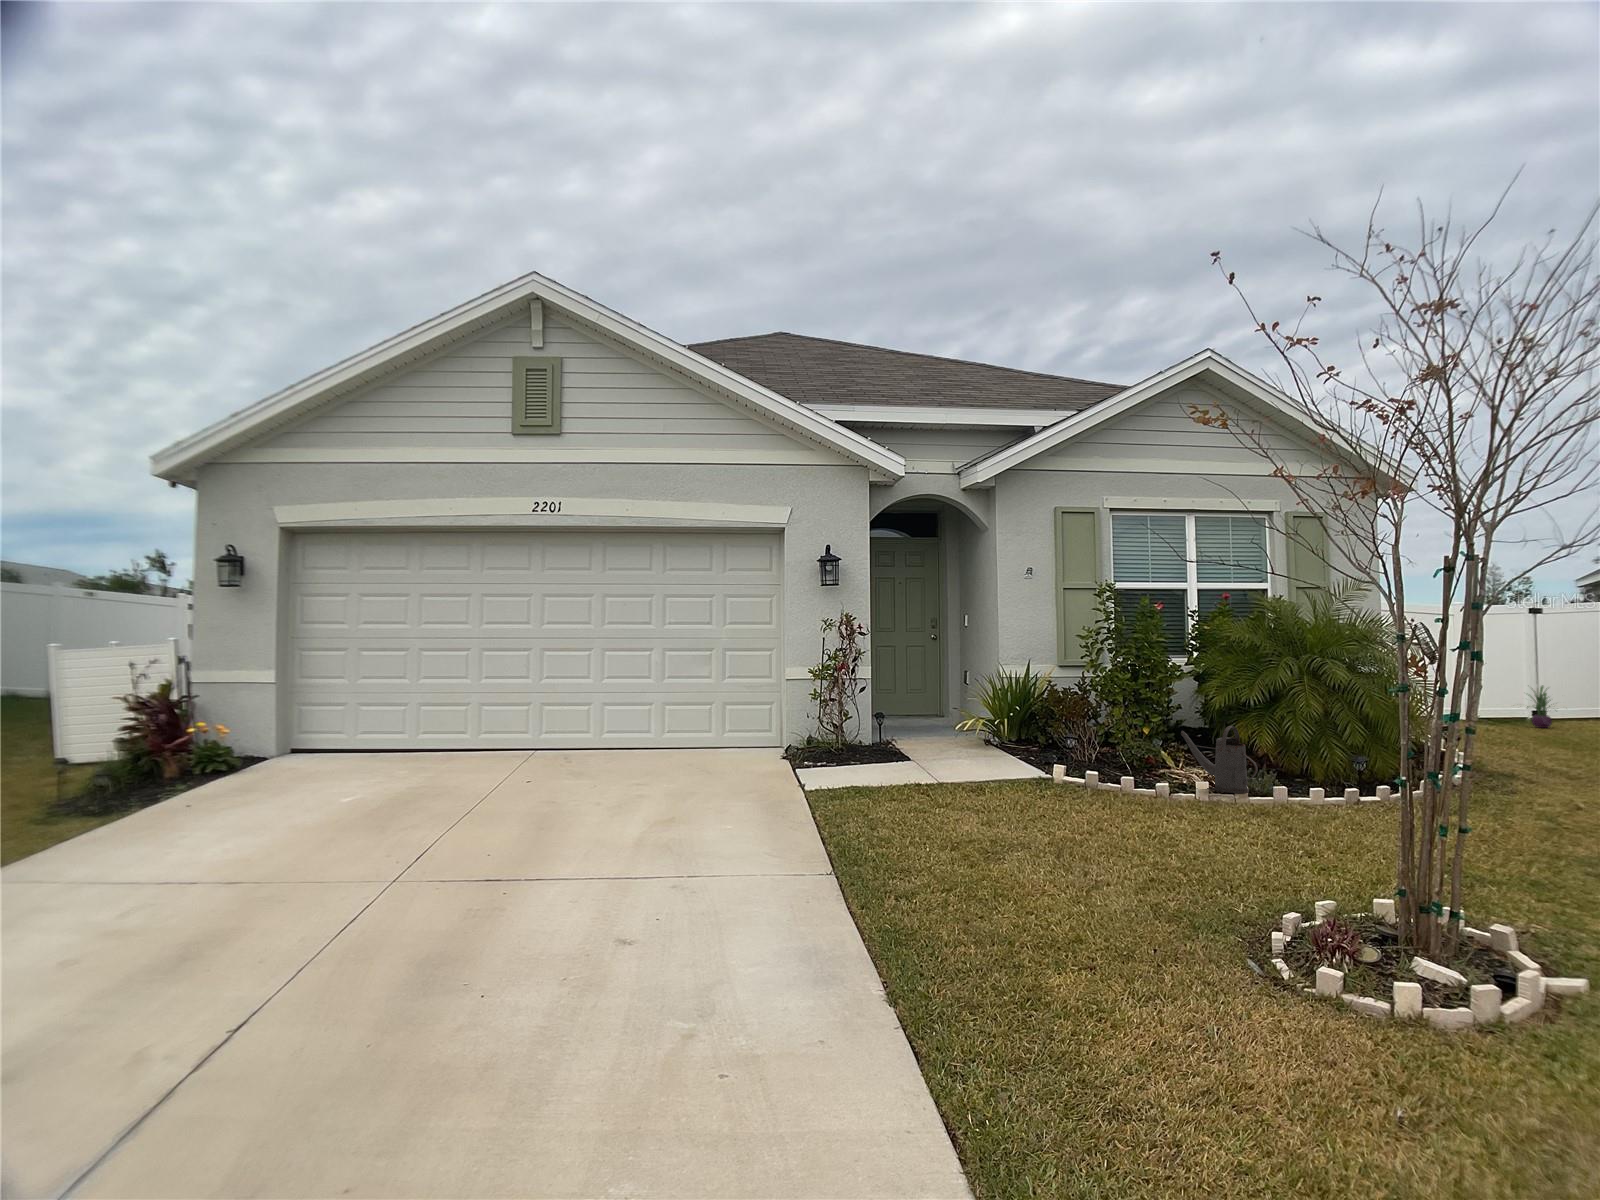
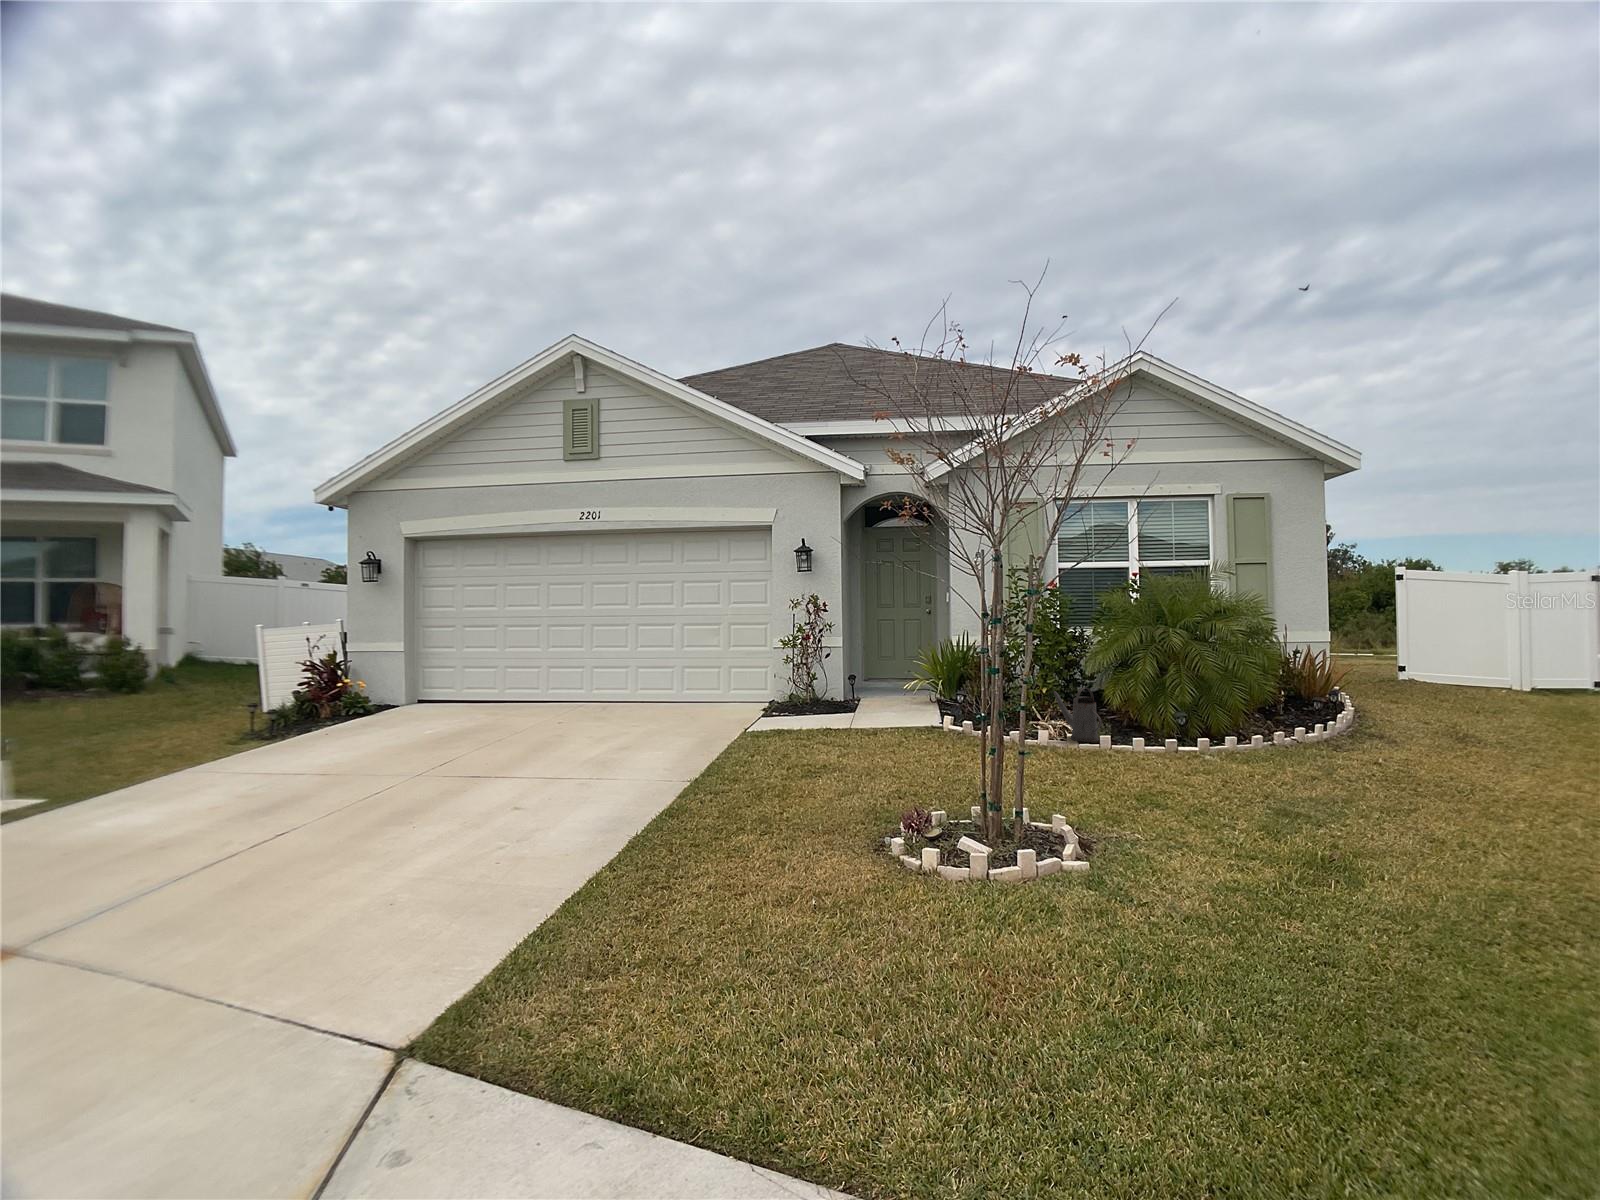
decorative plant: present [1527,685,1552,728] -> none [1461,651,1520,691]

